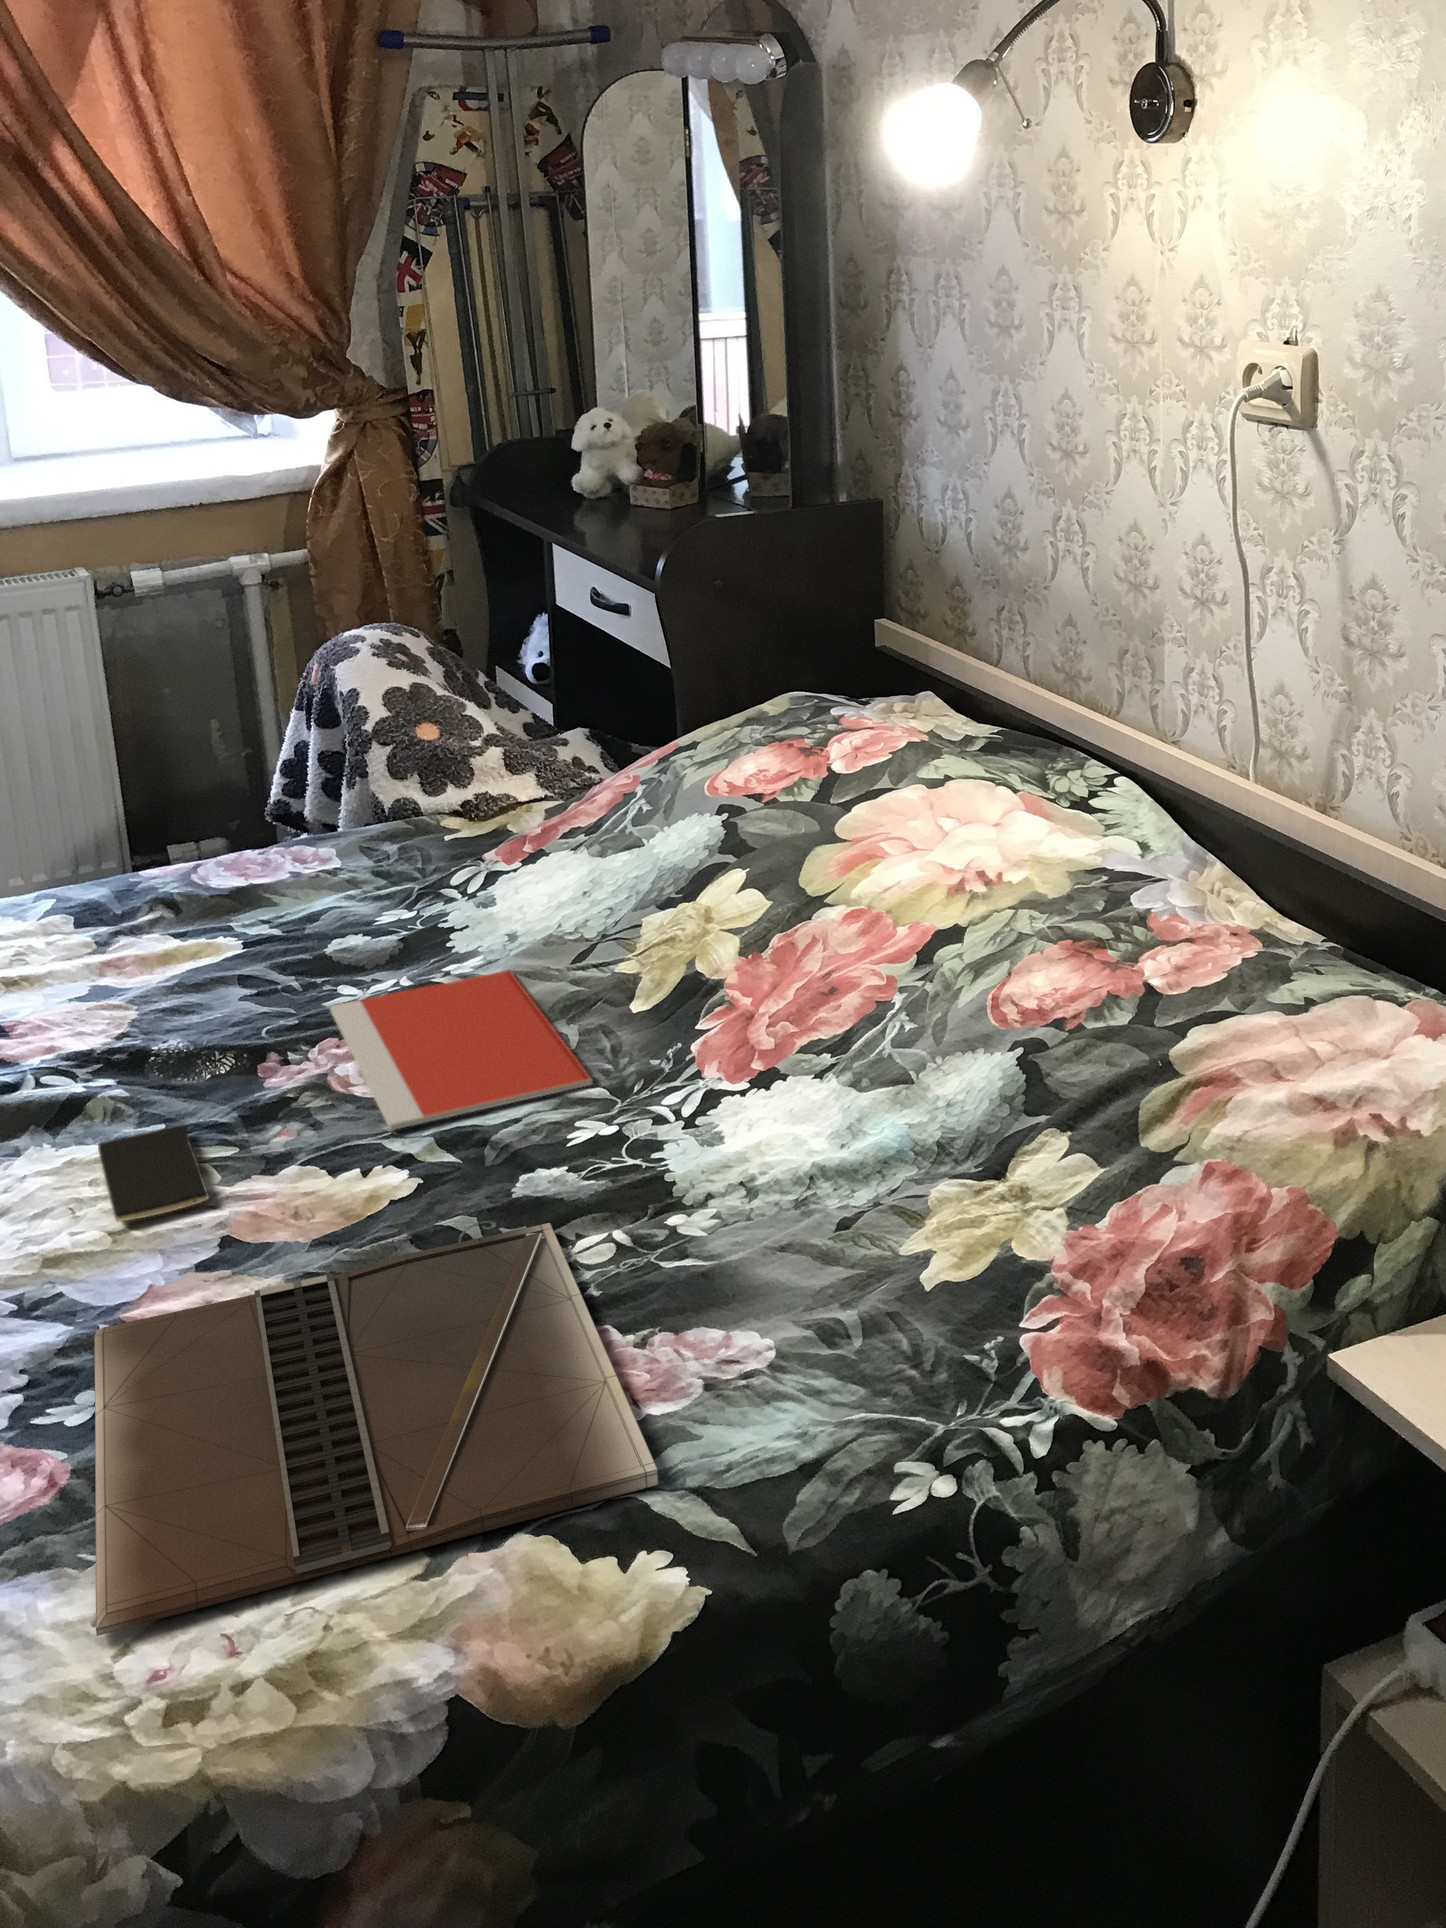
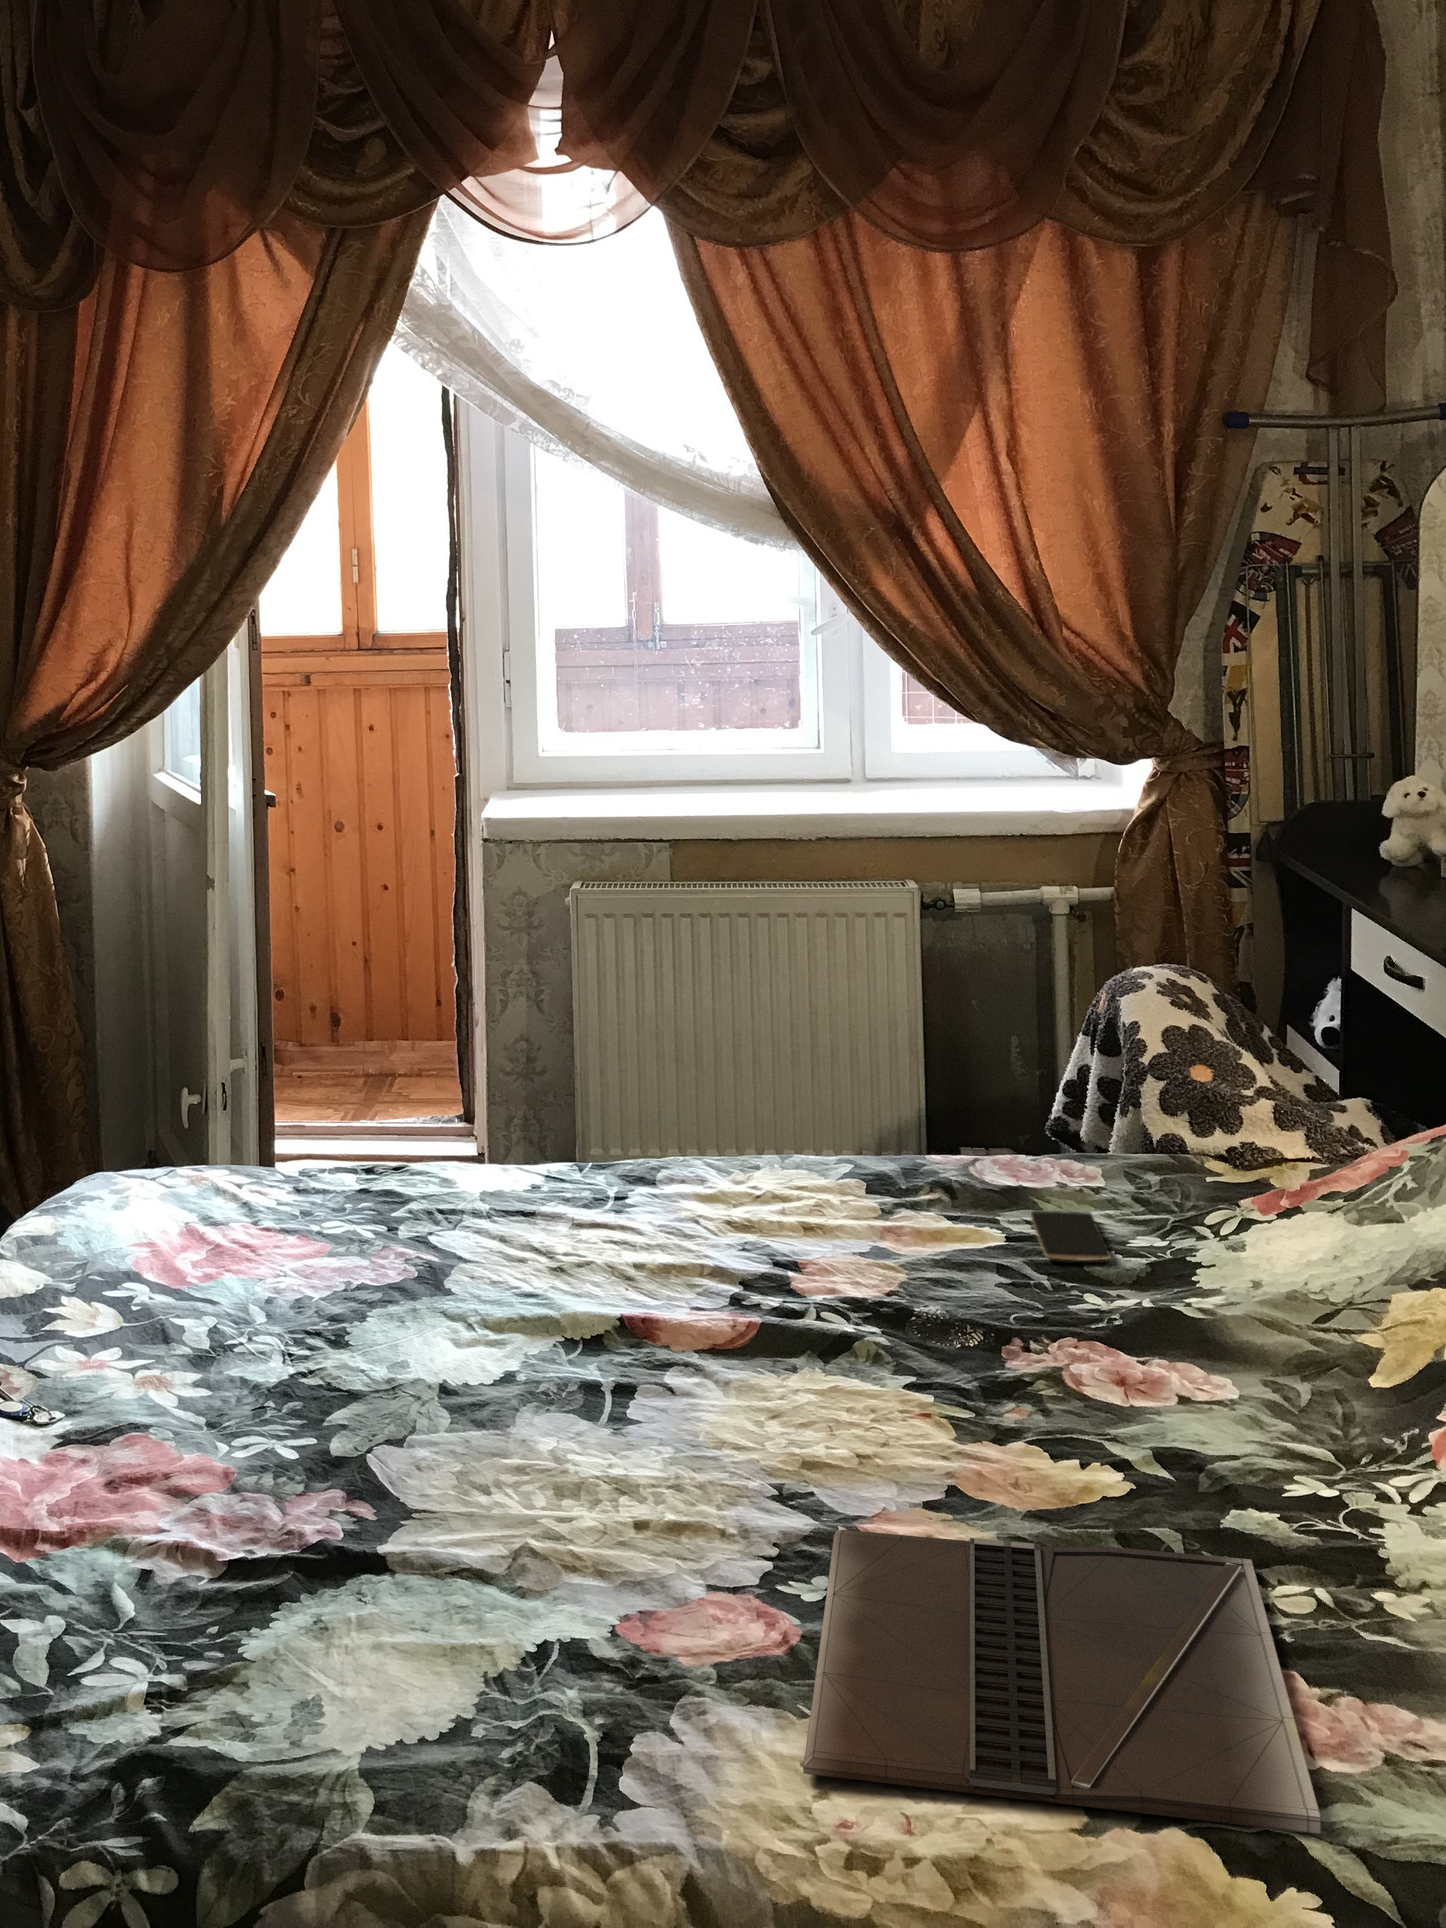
notebook: present [330,970,593,1130] -> none [1073,1309,1318,1444]
smartphone: present [98,1125,209,1221] -> present [1031,1211,1110,1260]

